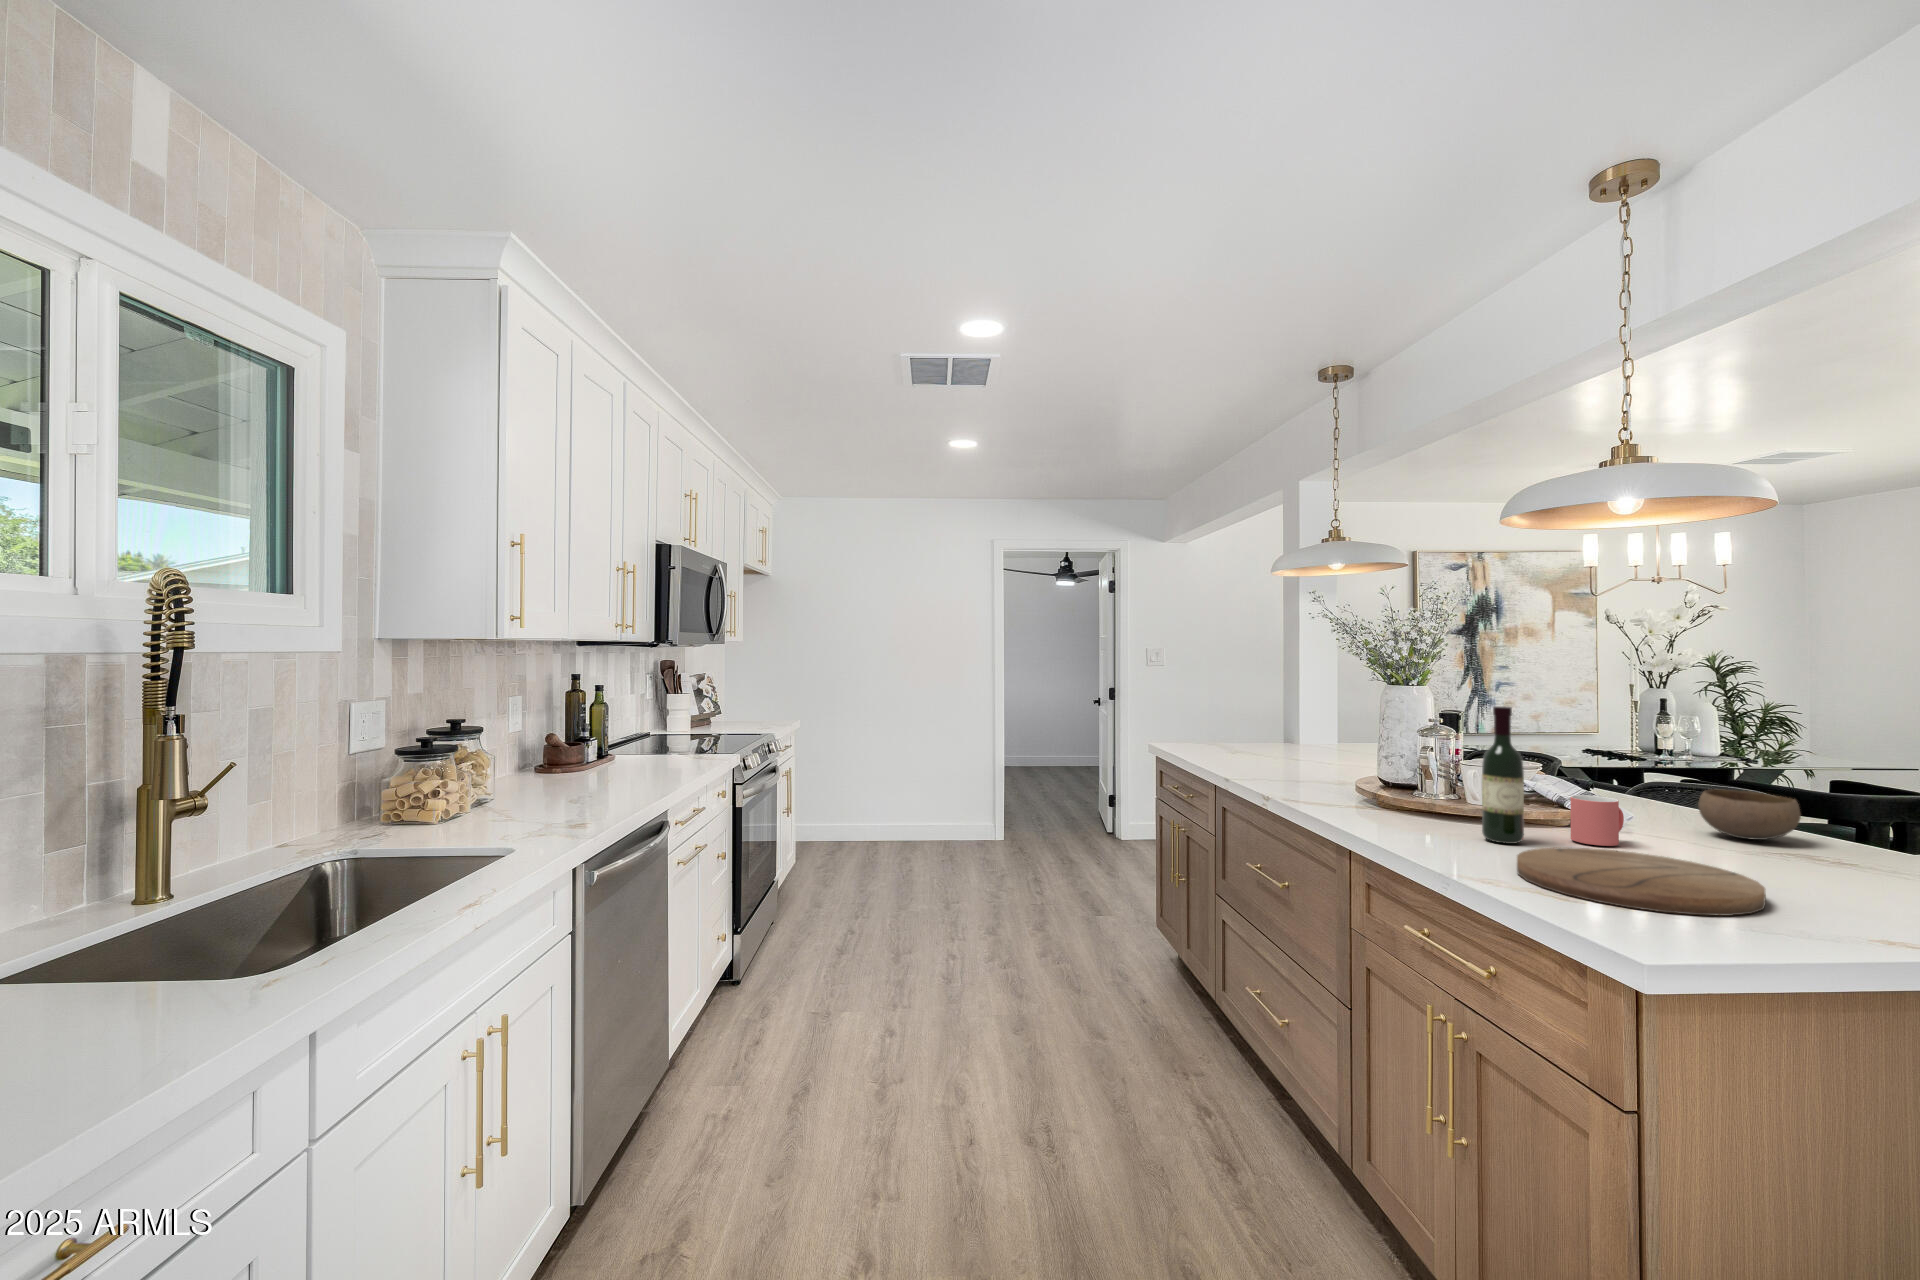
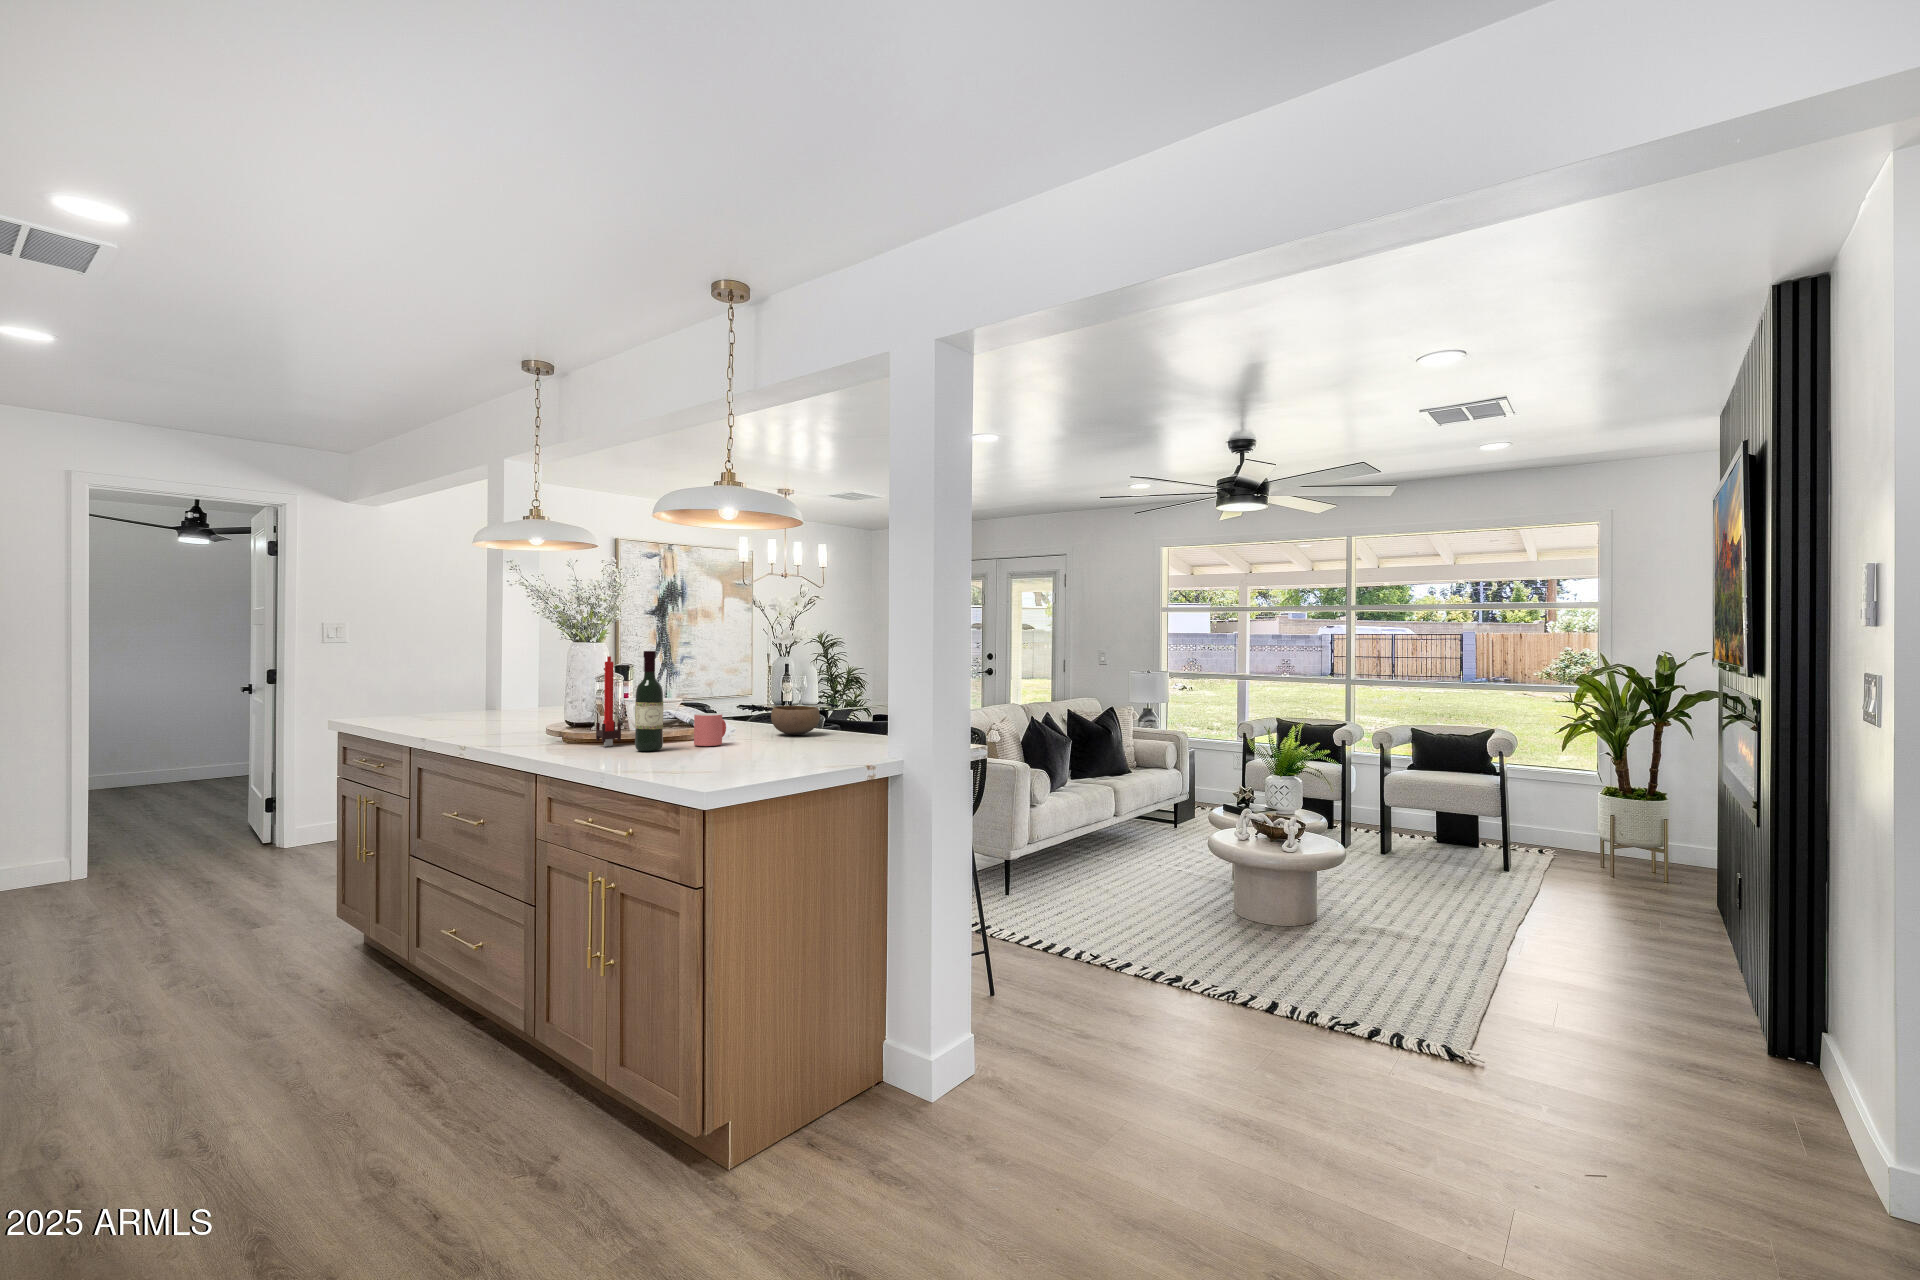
candle: none [1424,709,1458,824] -> present [596,656,621,746]
cutting board: present [1517,847,1766,916] -> none [651,744,784,771]

